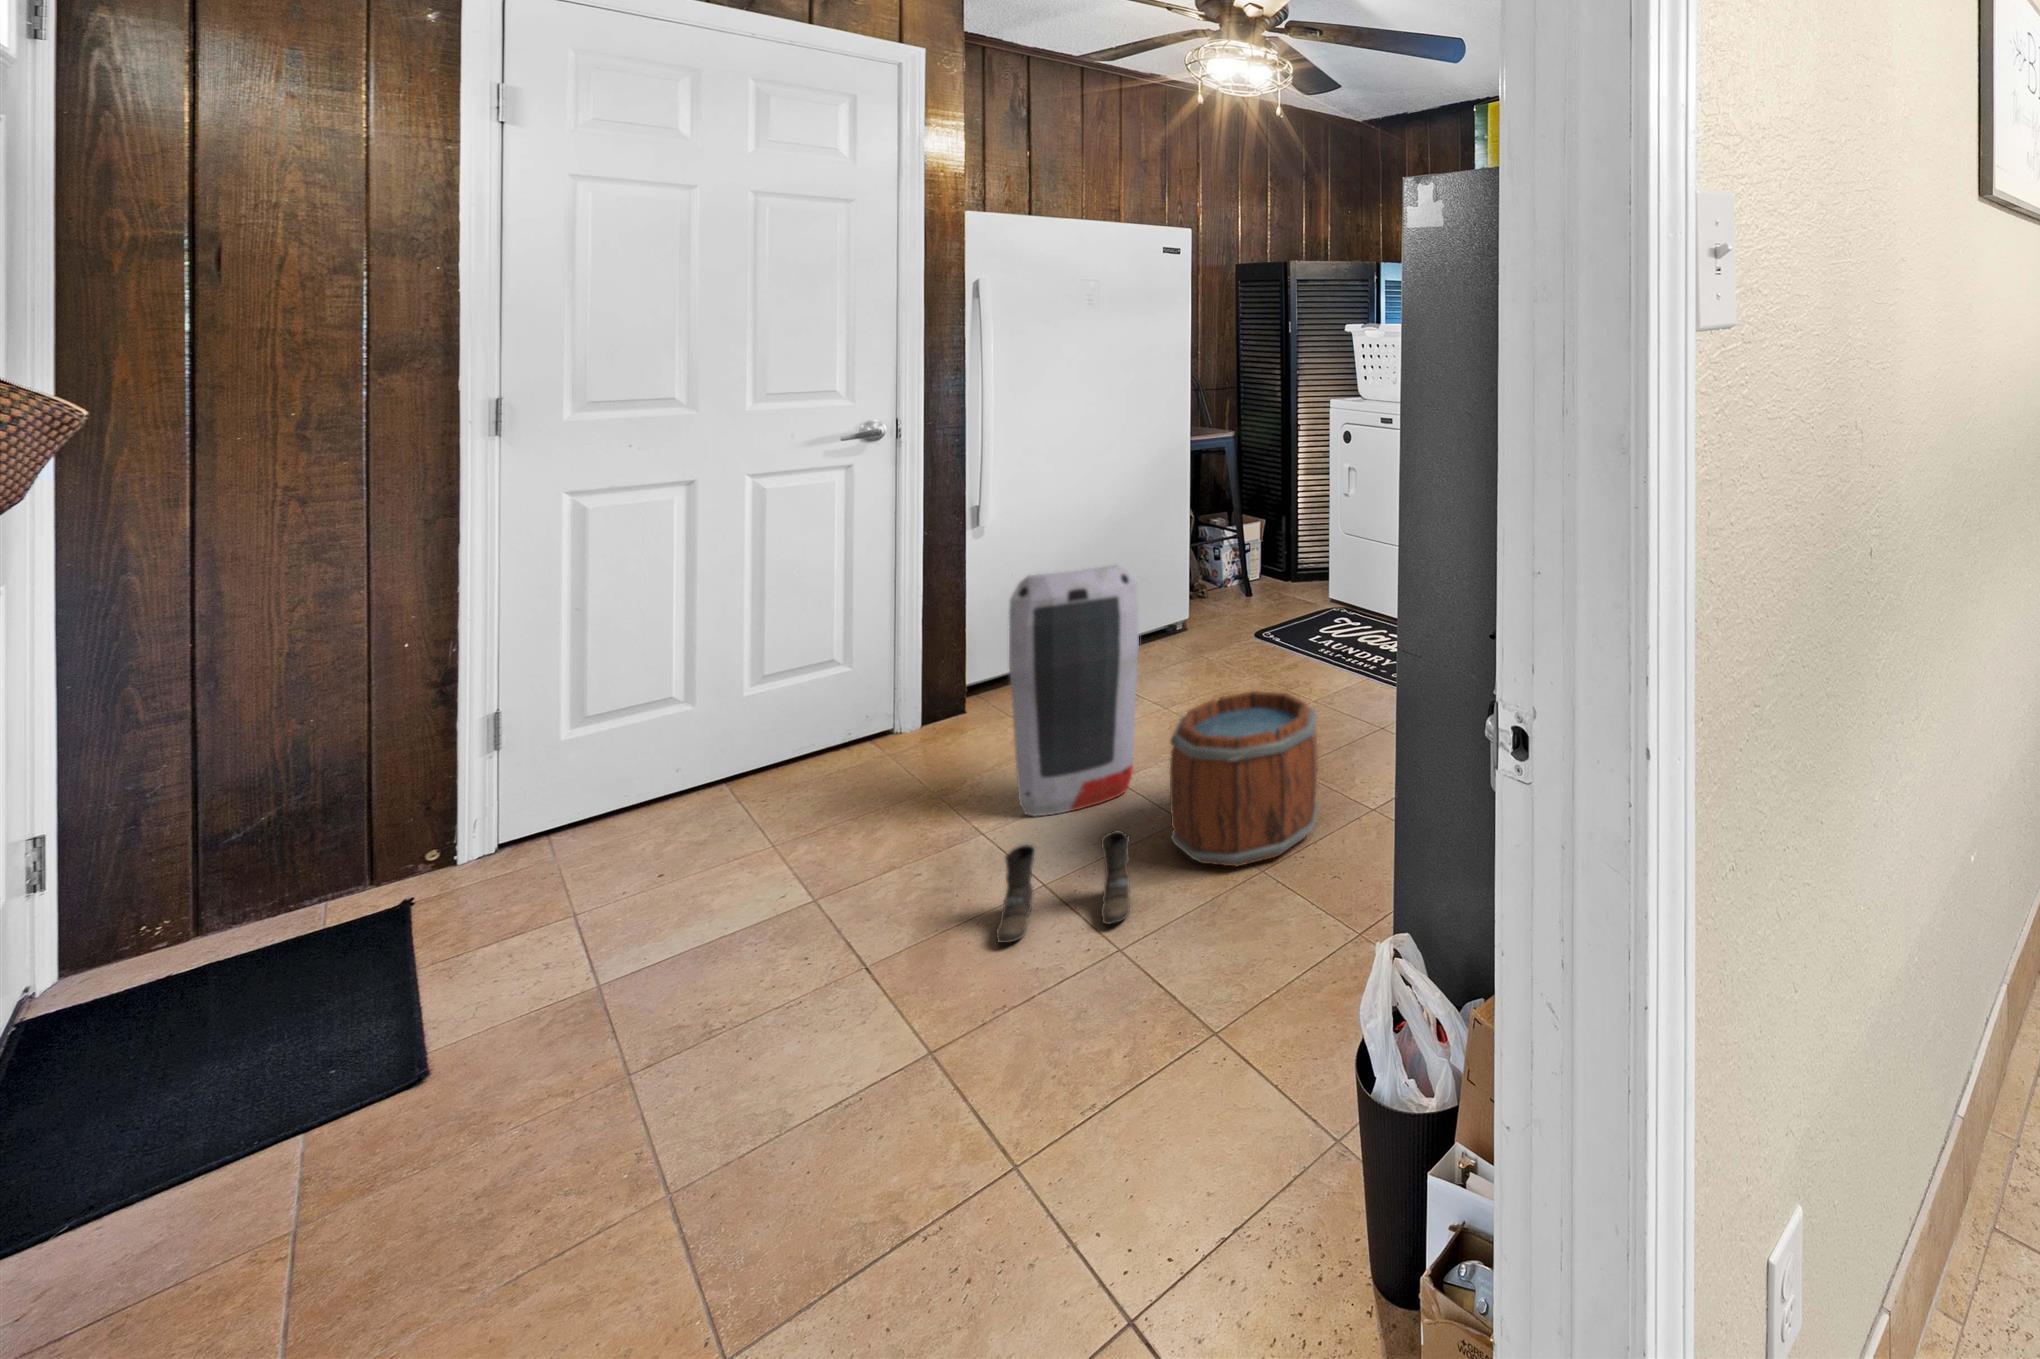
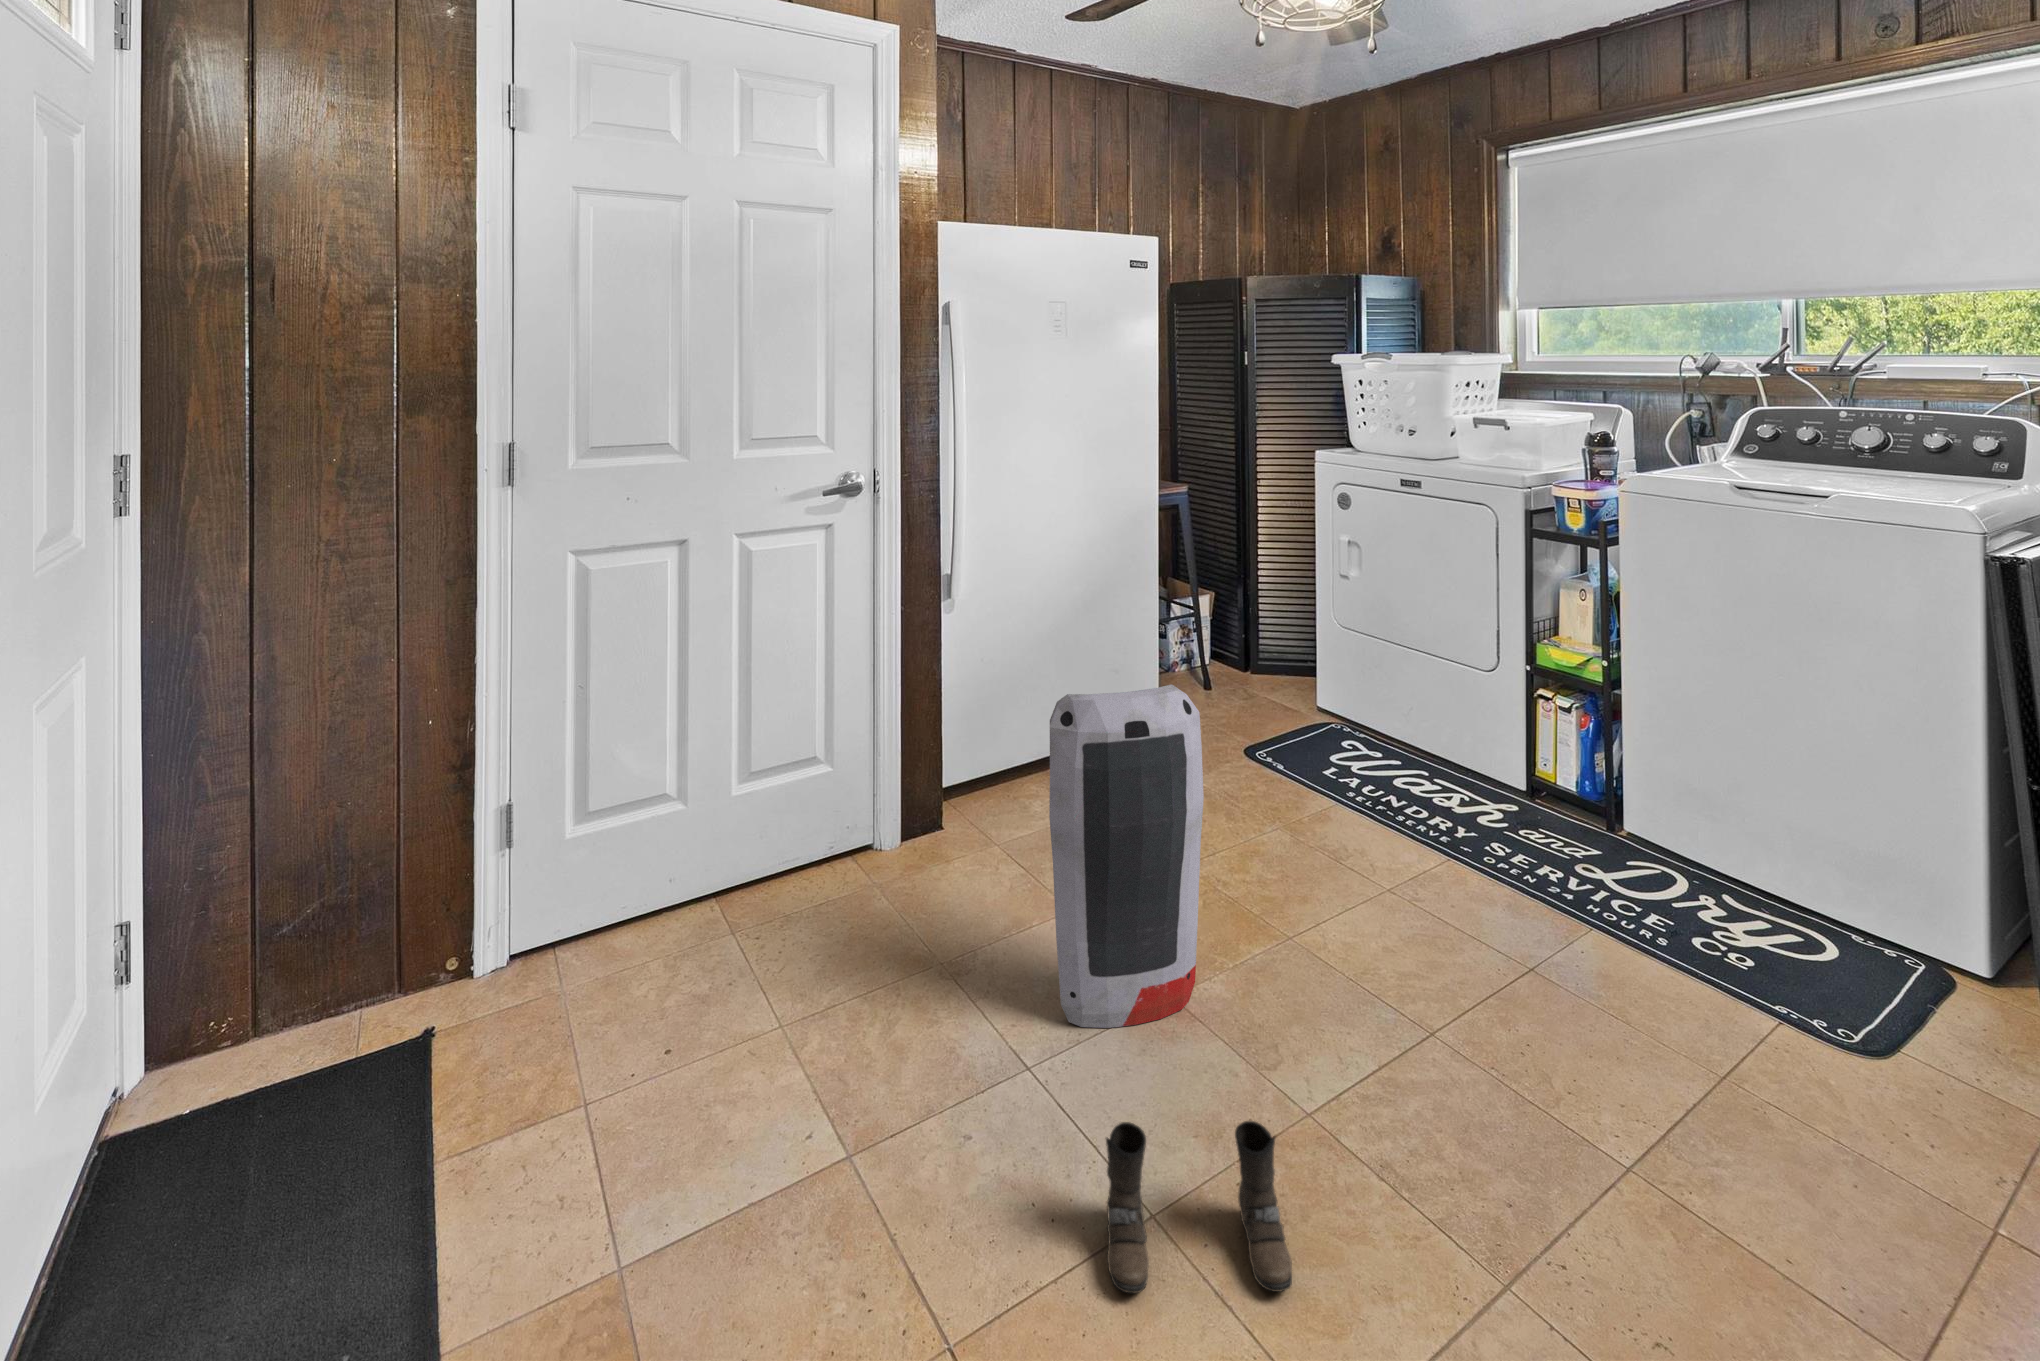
bucket: present [1170,691,1318,867] -> none [1291,896,1521,1200]

